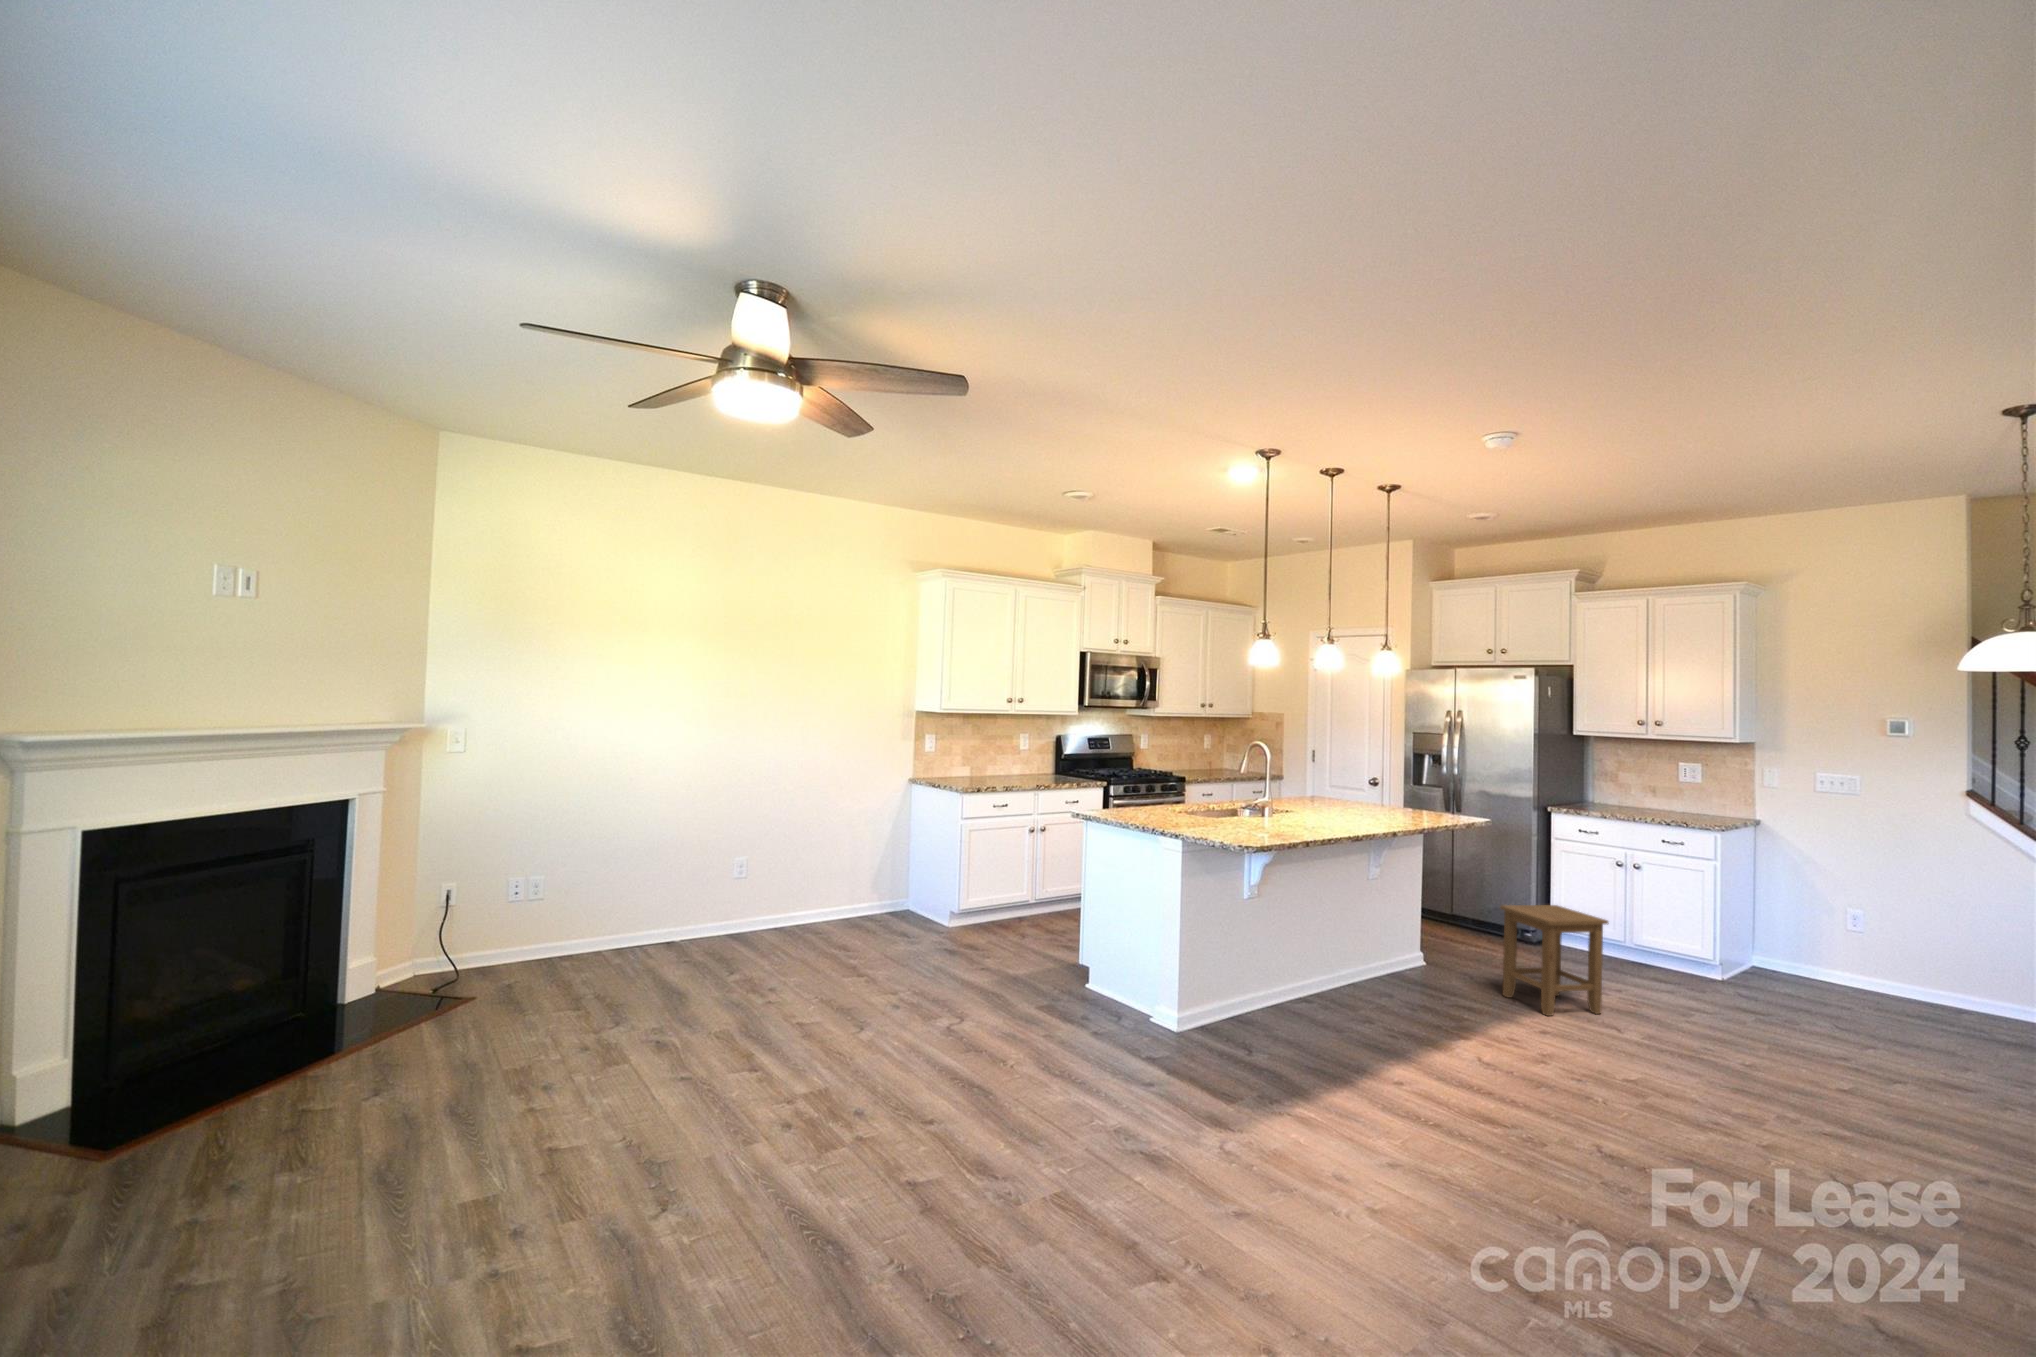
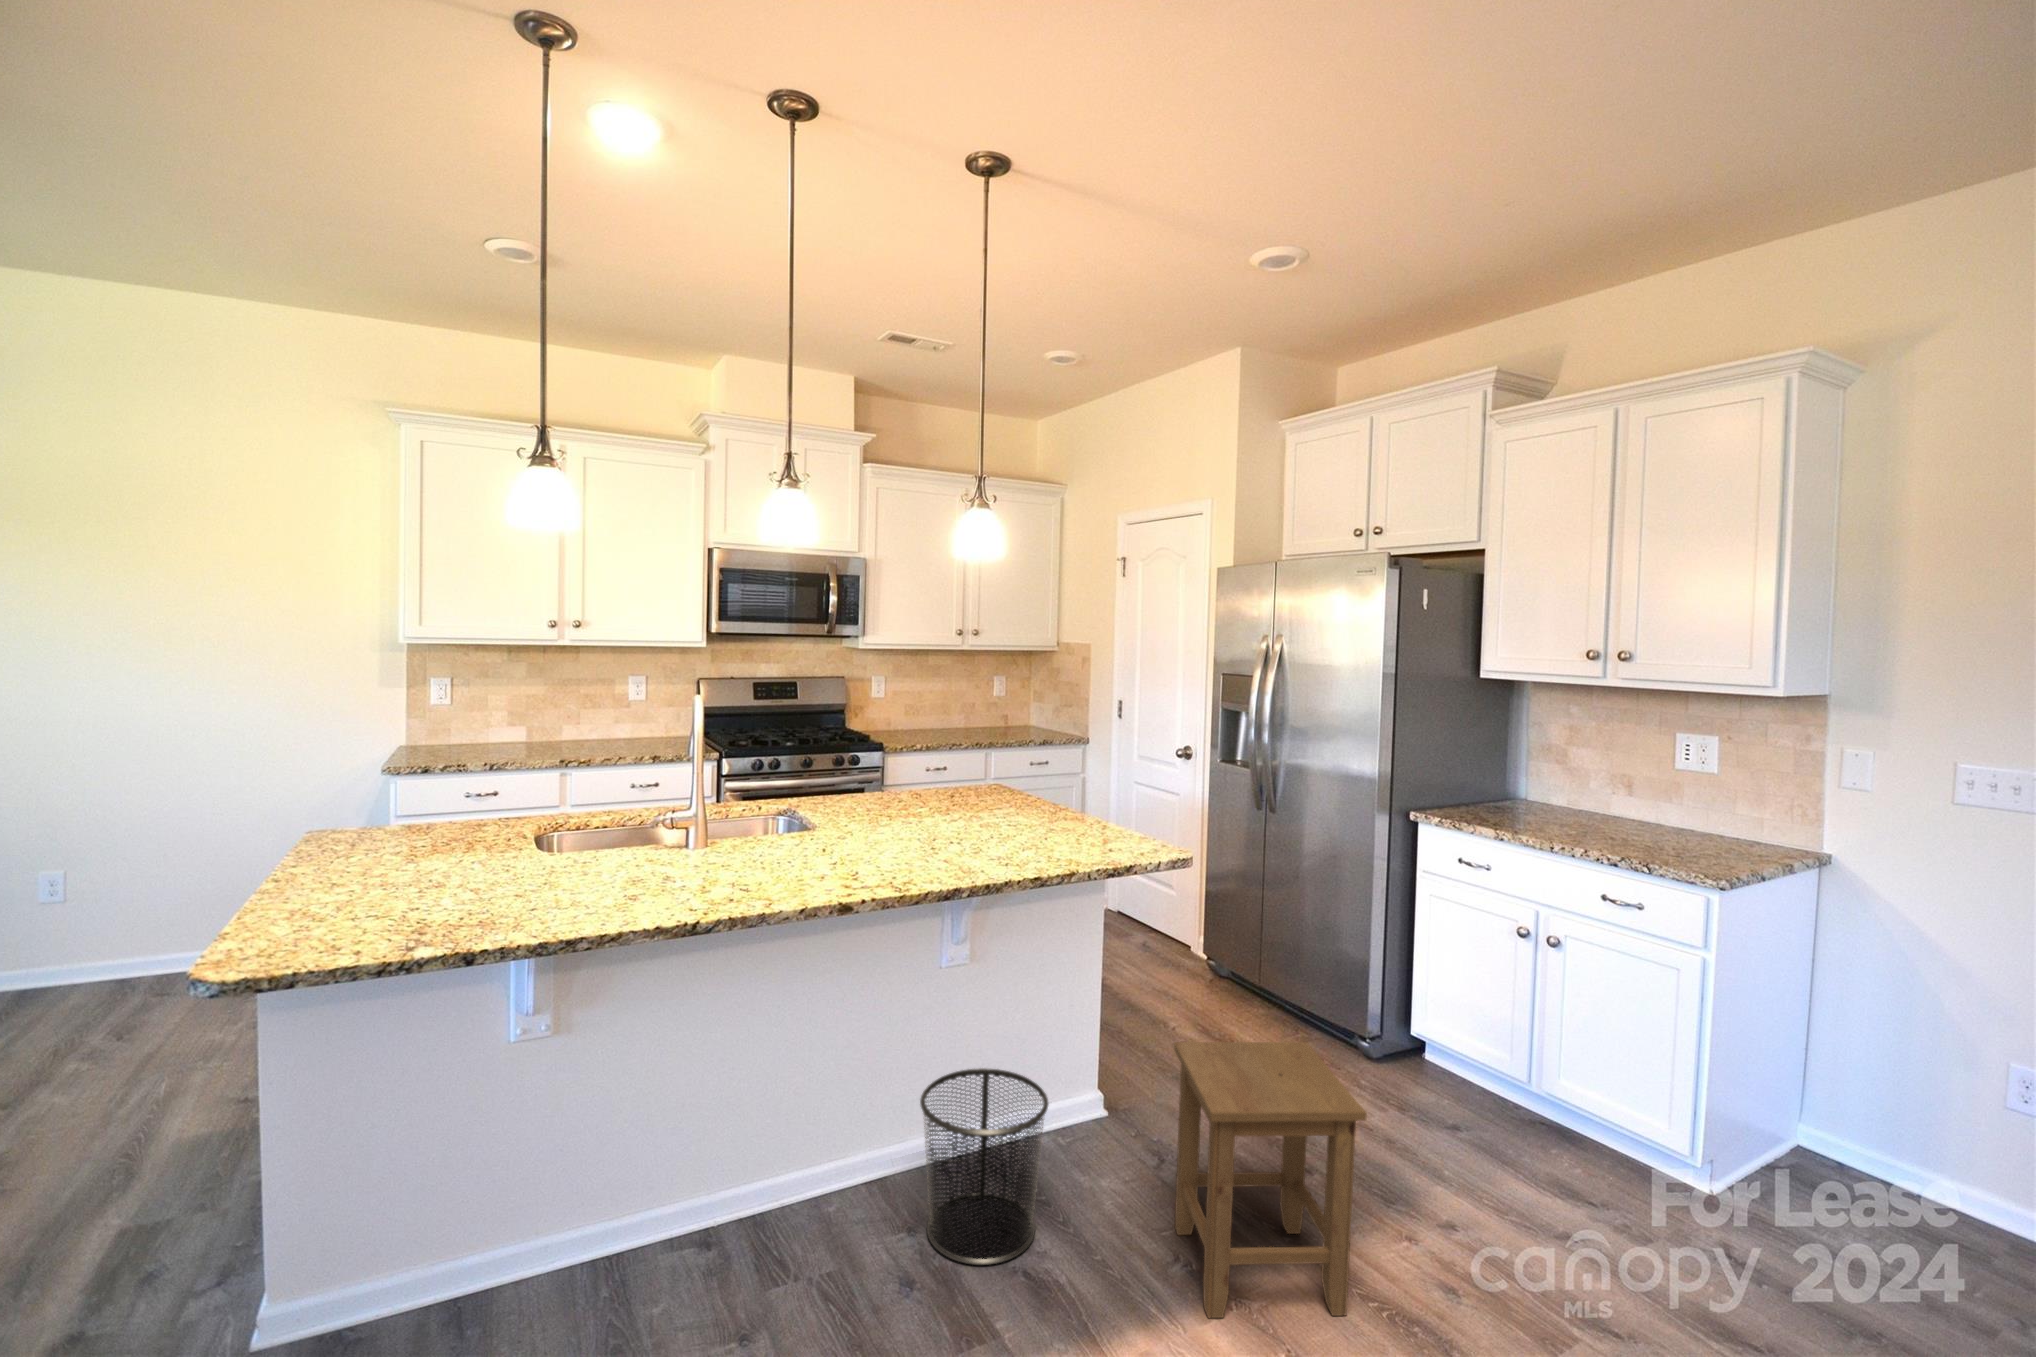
waste bin: none [1388,925,1455,1007] -> present [920,1068,1048,1265]

